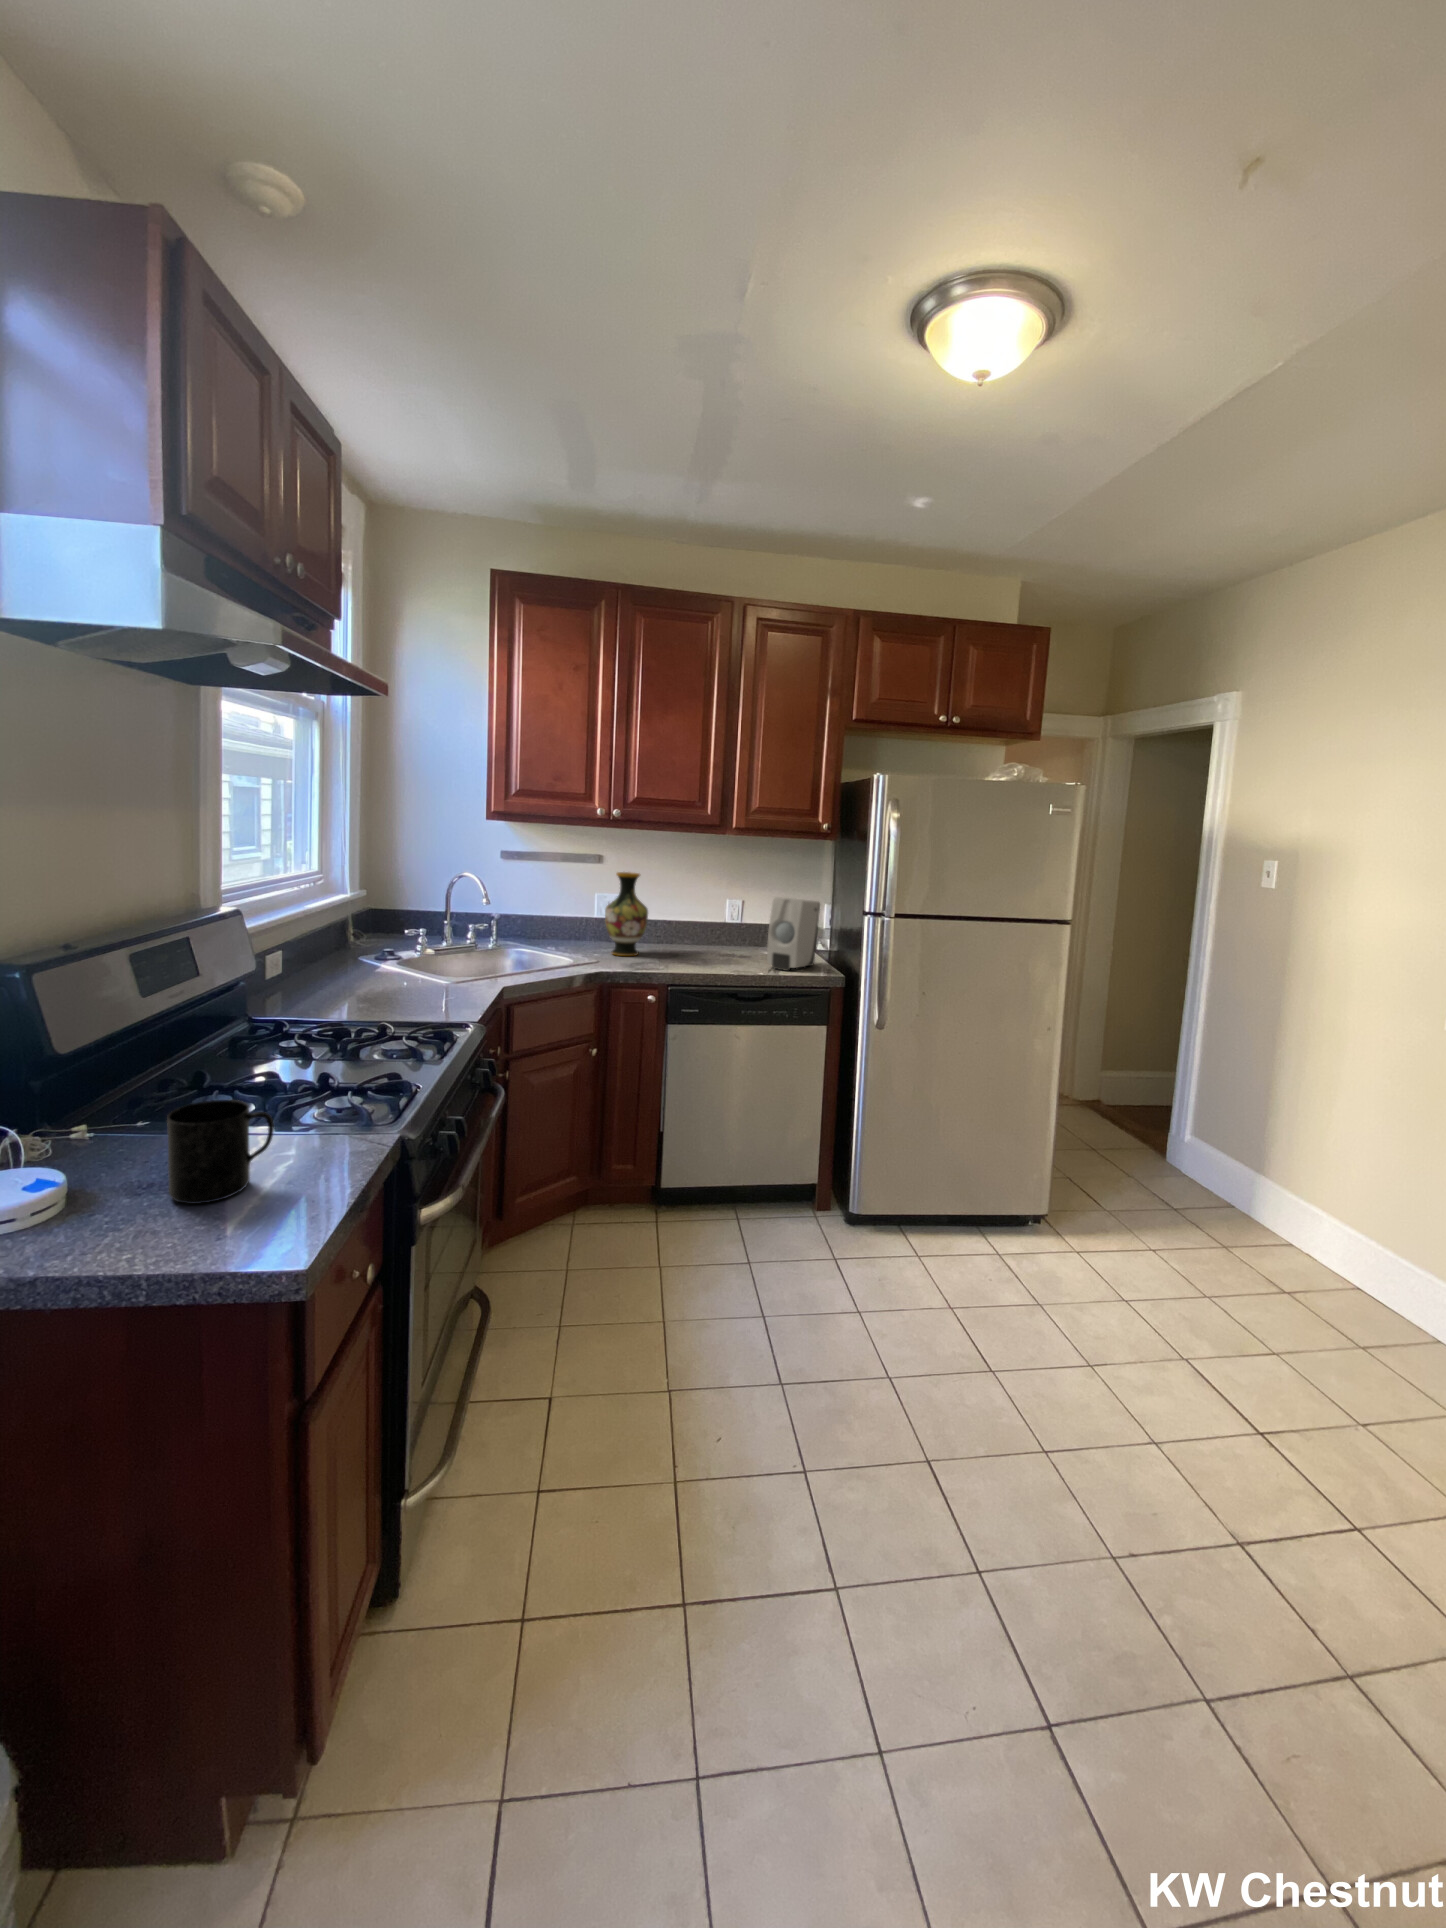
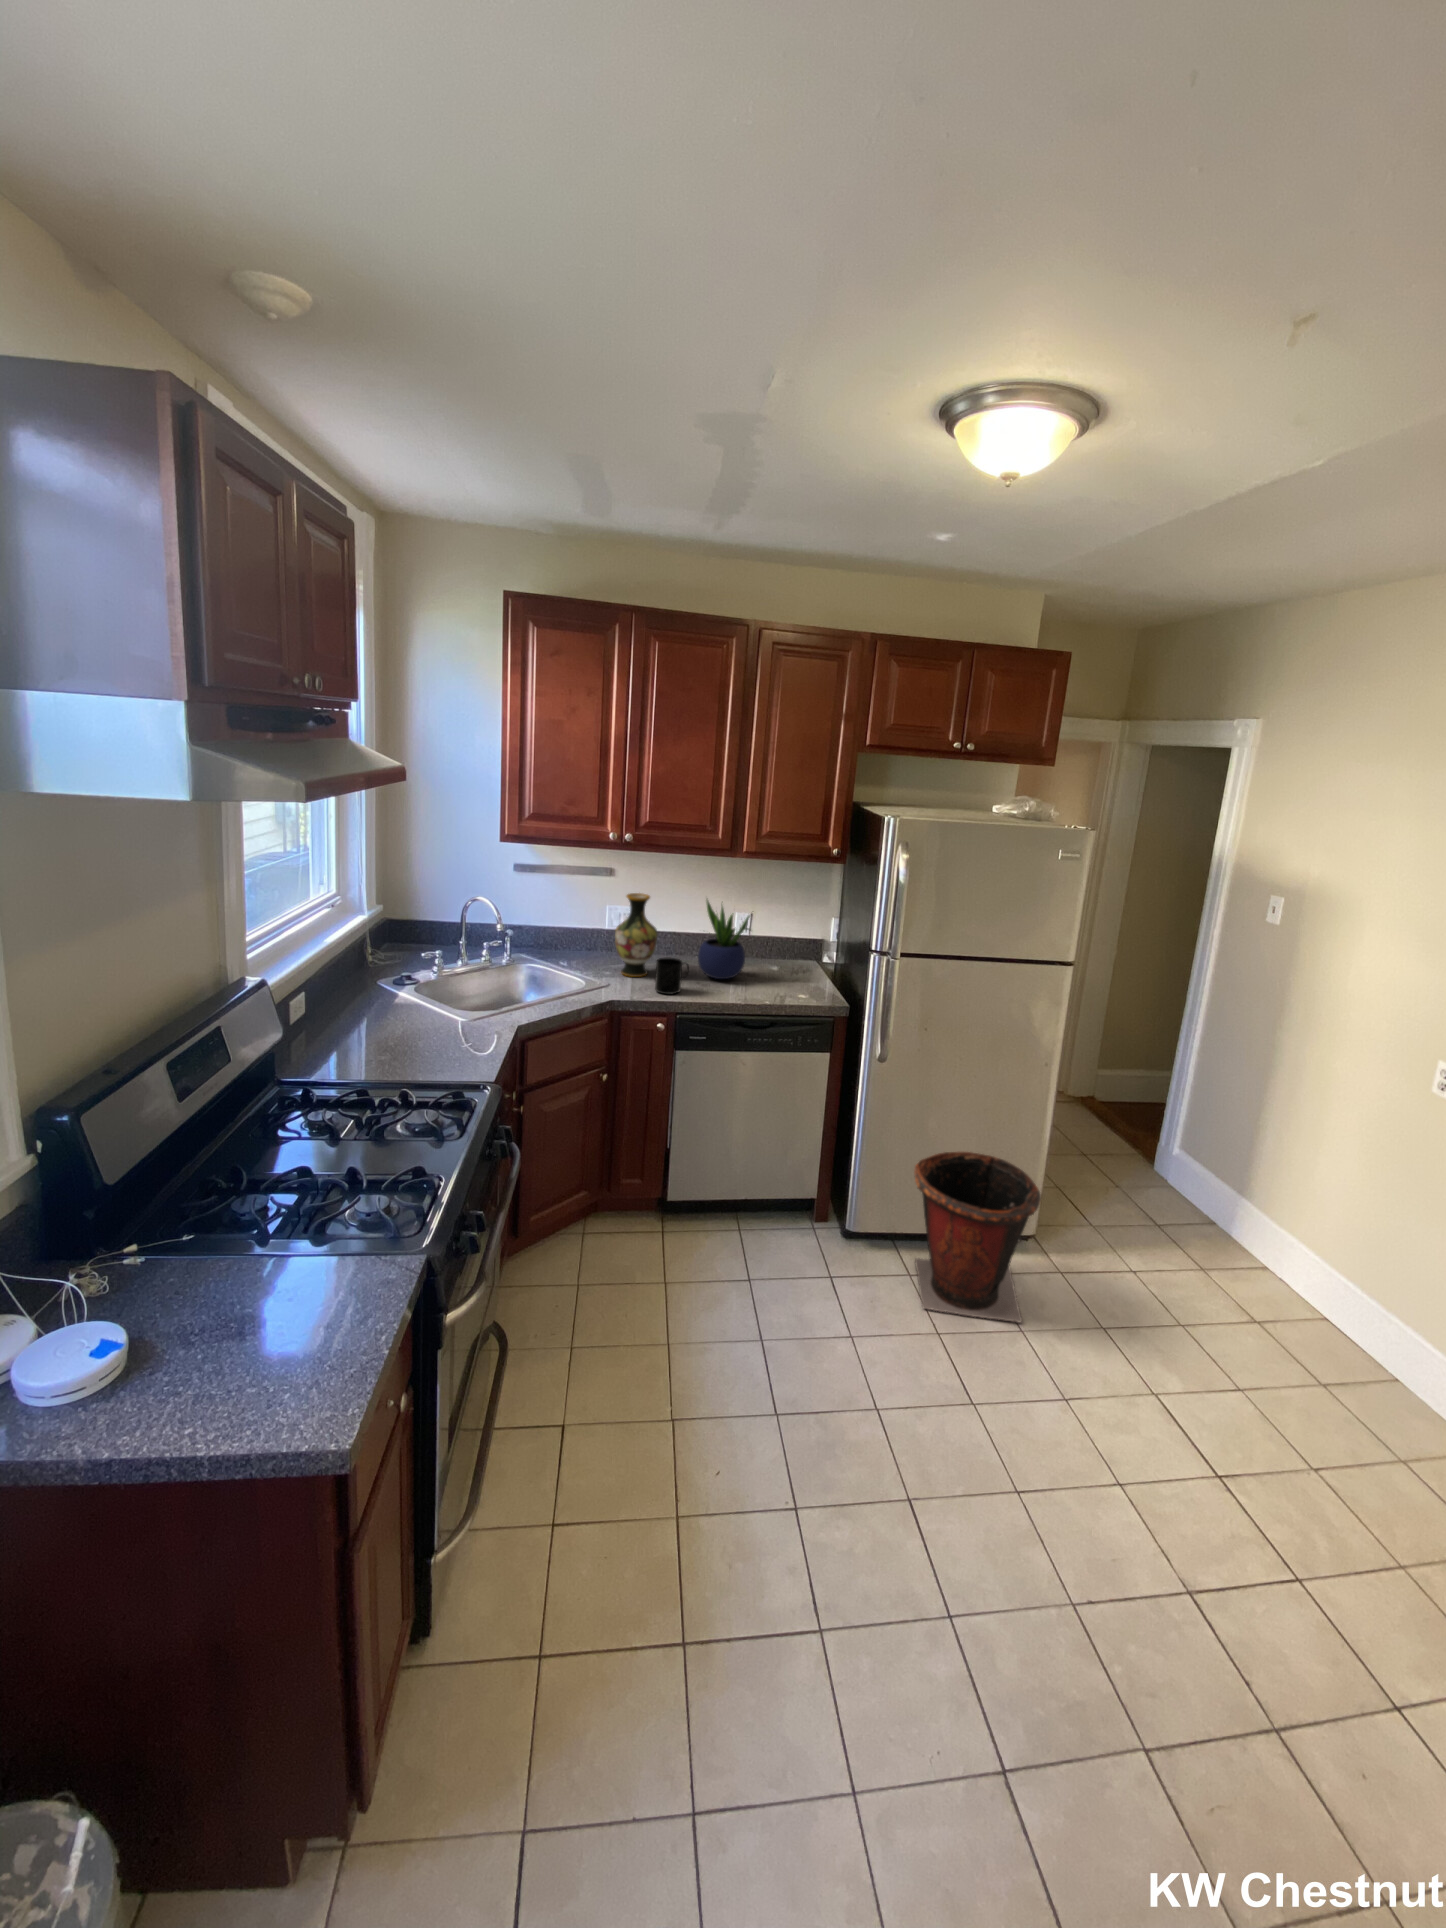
potted plant: none [690,874,746,957] -> present [698,900,750,979]
soap dispenser: present [767,897,820,971] -> none [773,925,828,1000]
mug: present [167,1100,274,1204] -> present [655,958,689,994]
waste bin: none [918,1122,1056,1295] -> present [914,1152,1041,1323]

